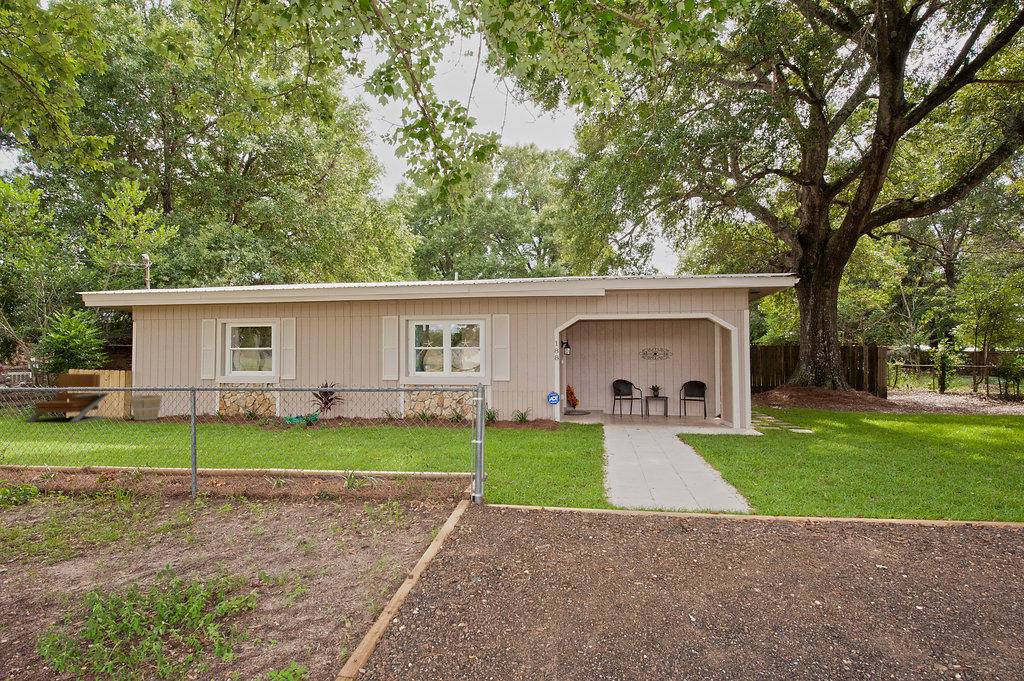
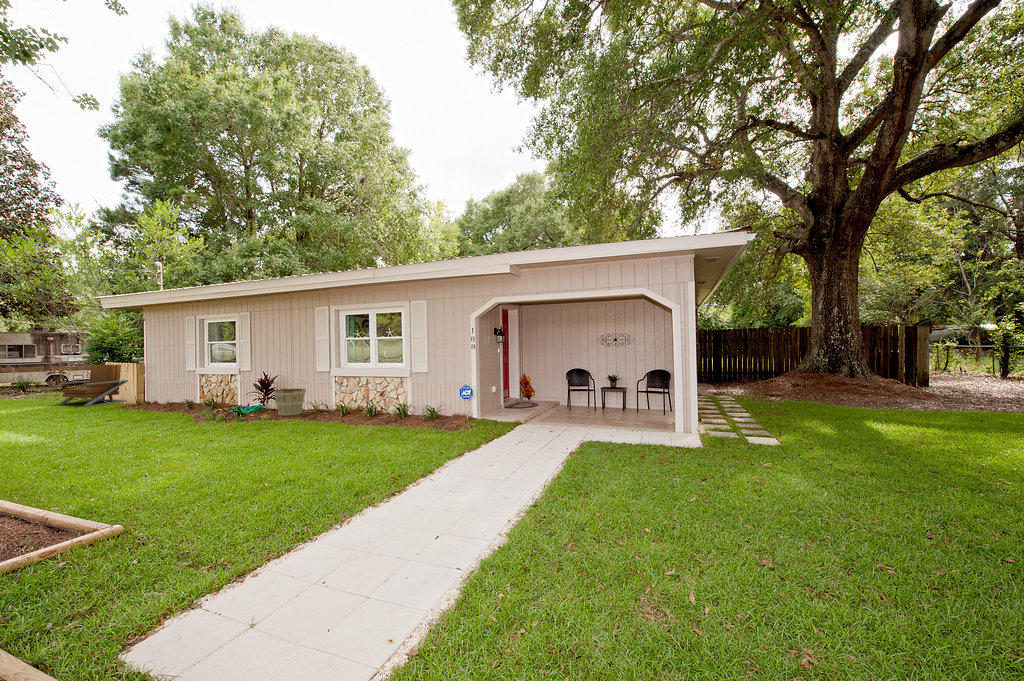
wooden bucket: present [130,395,162,420] -> present [273,388,306,416]

